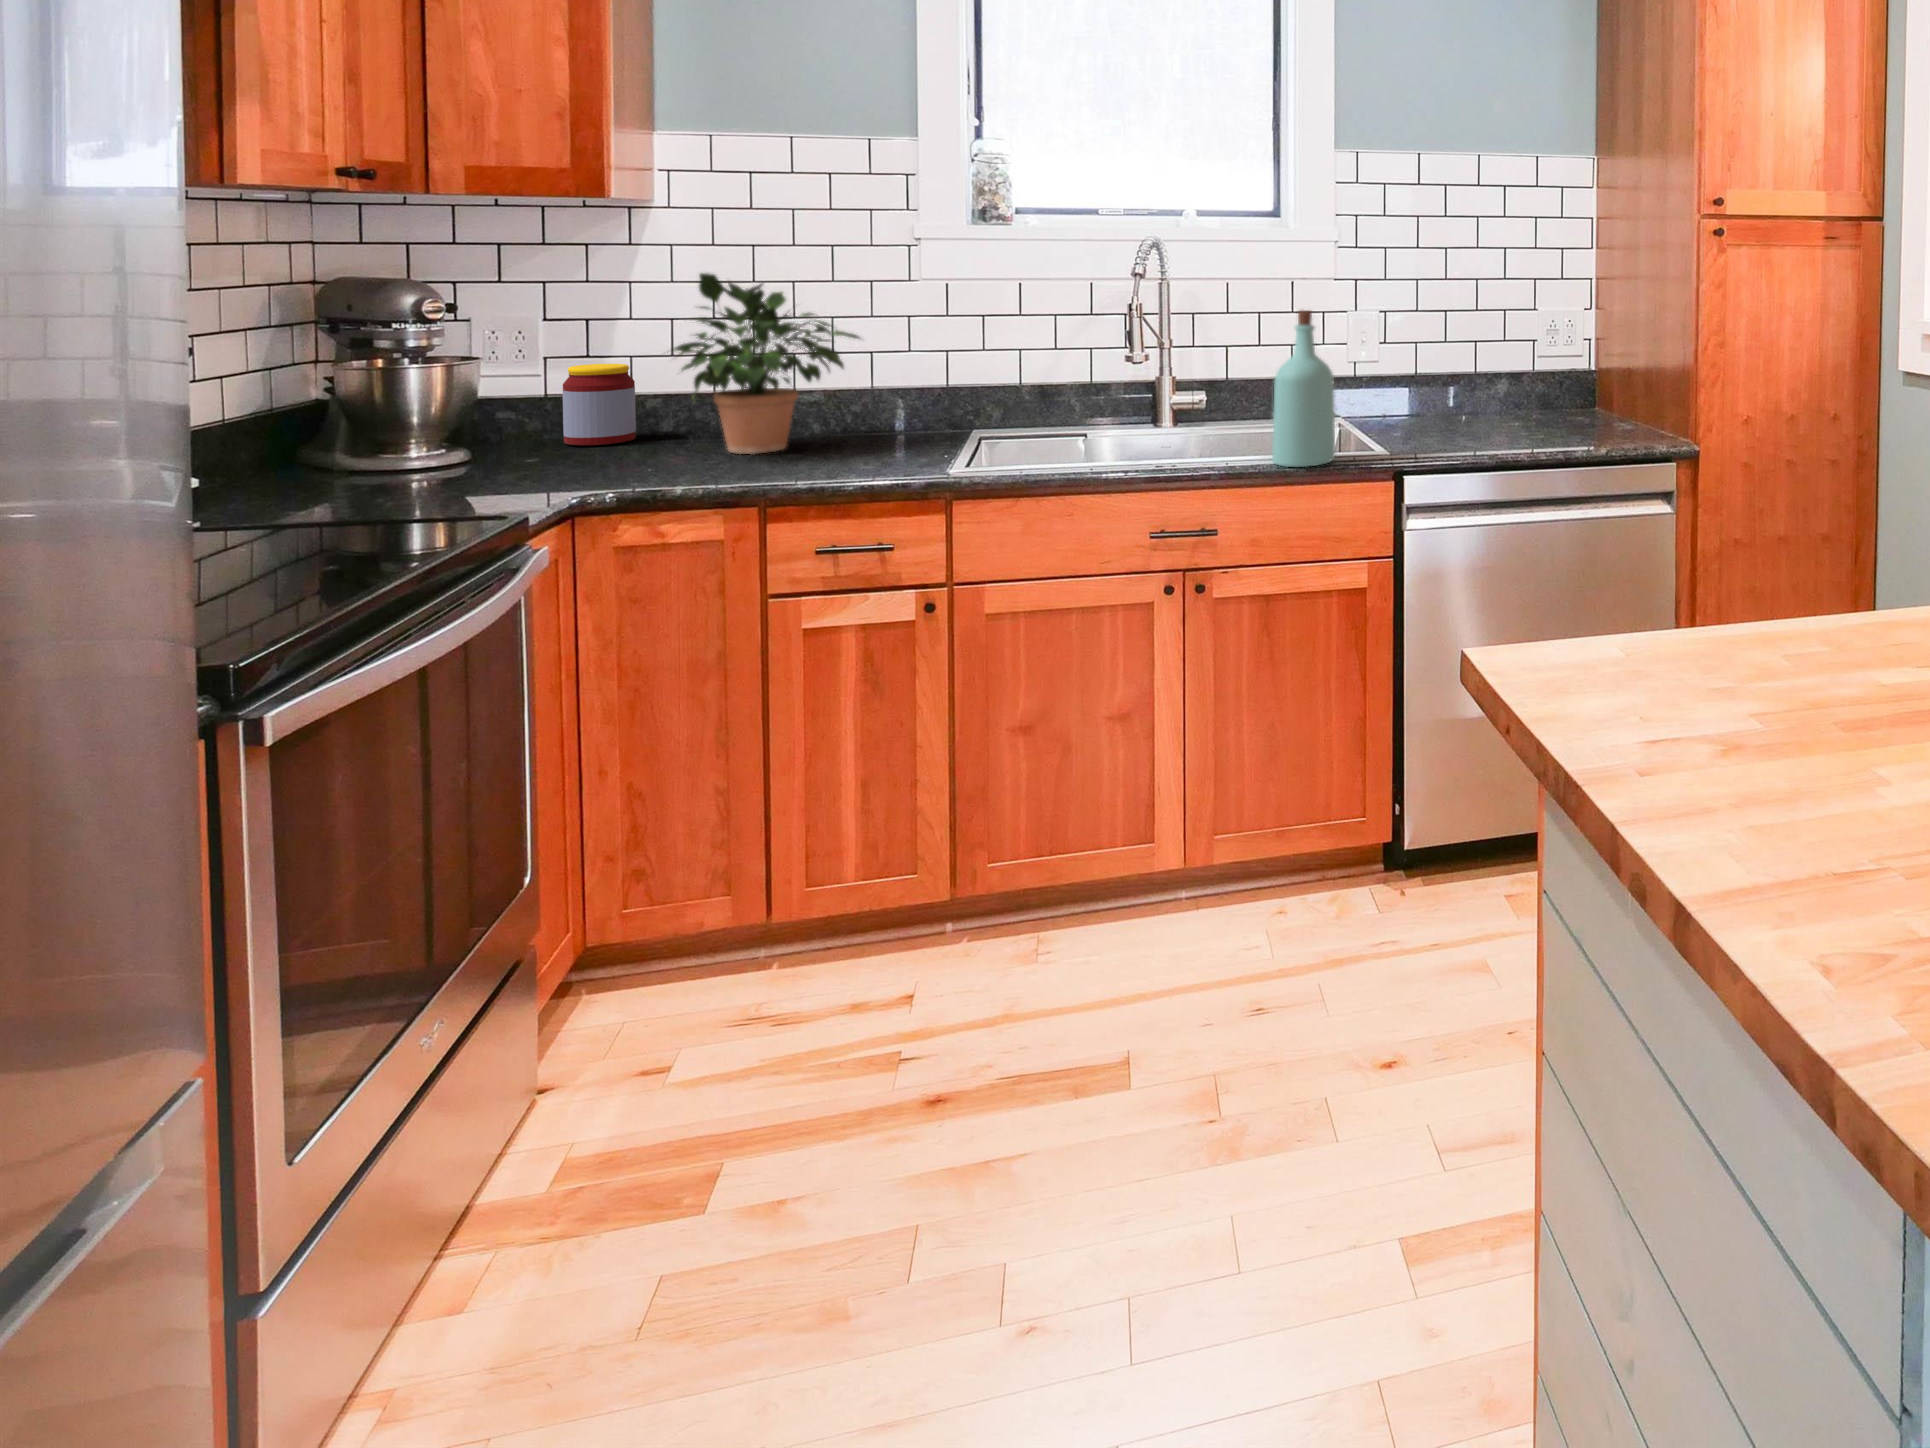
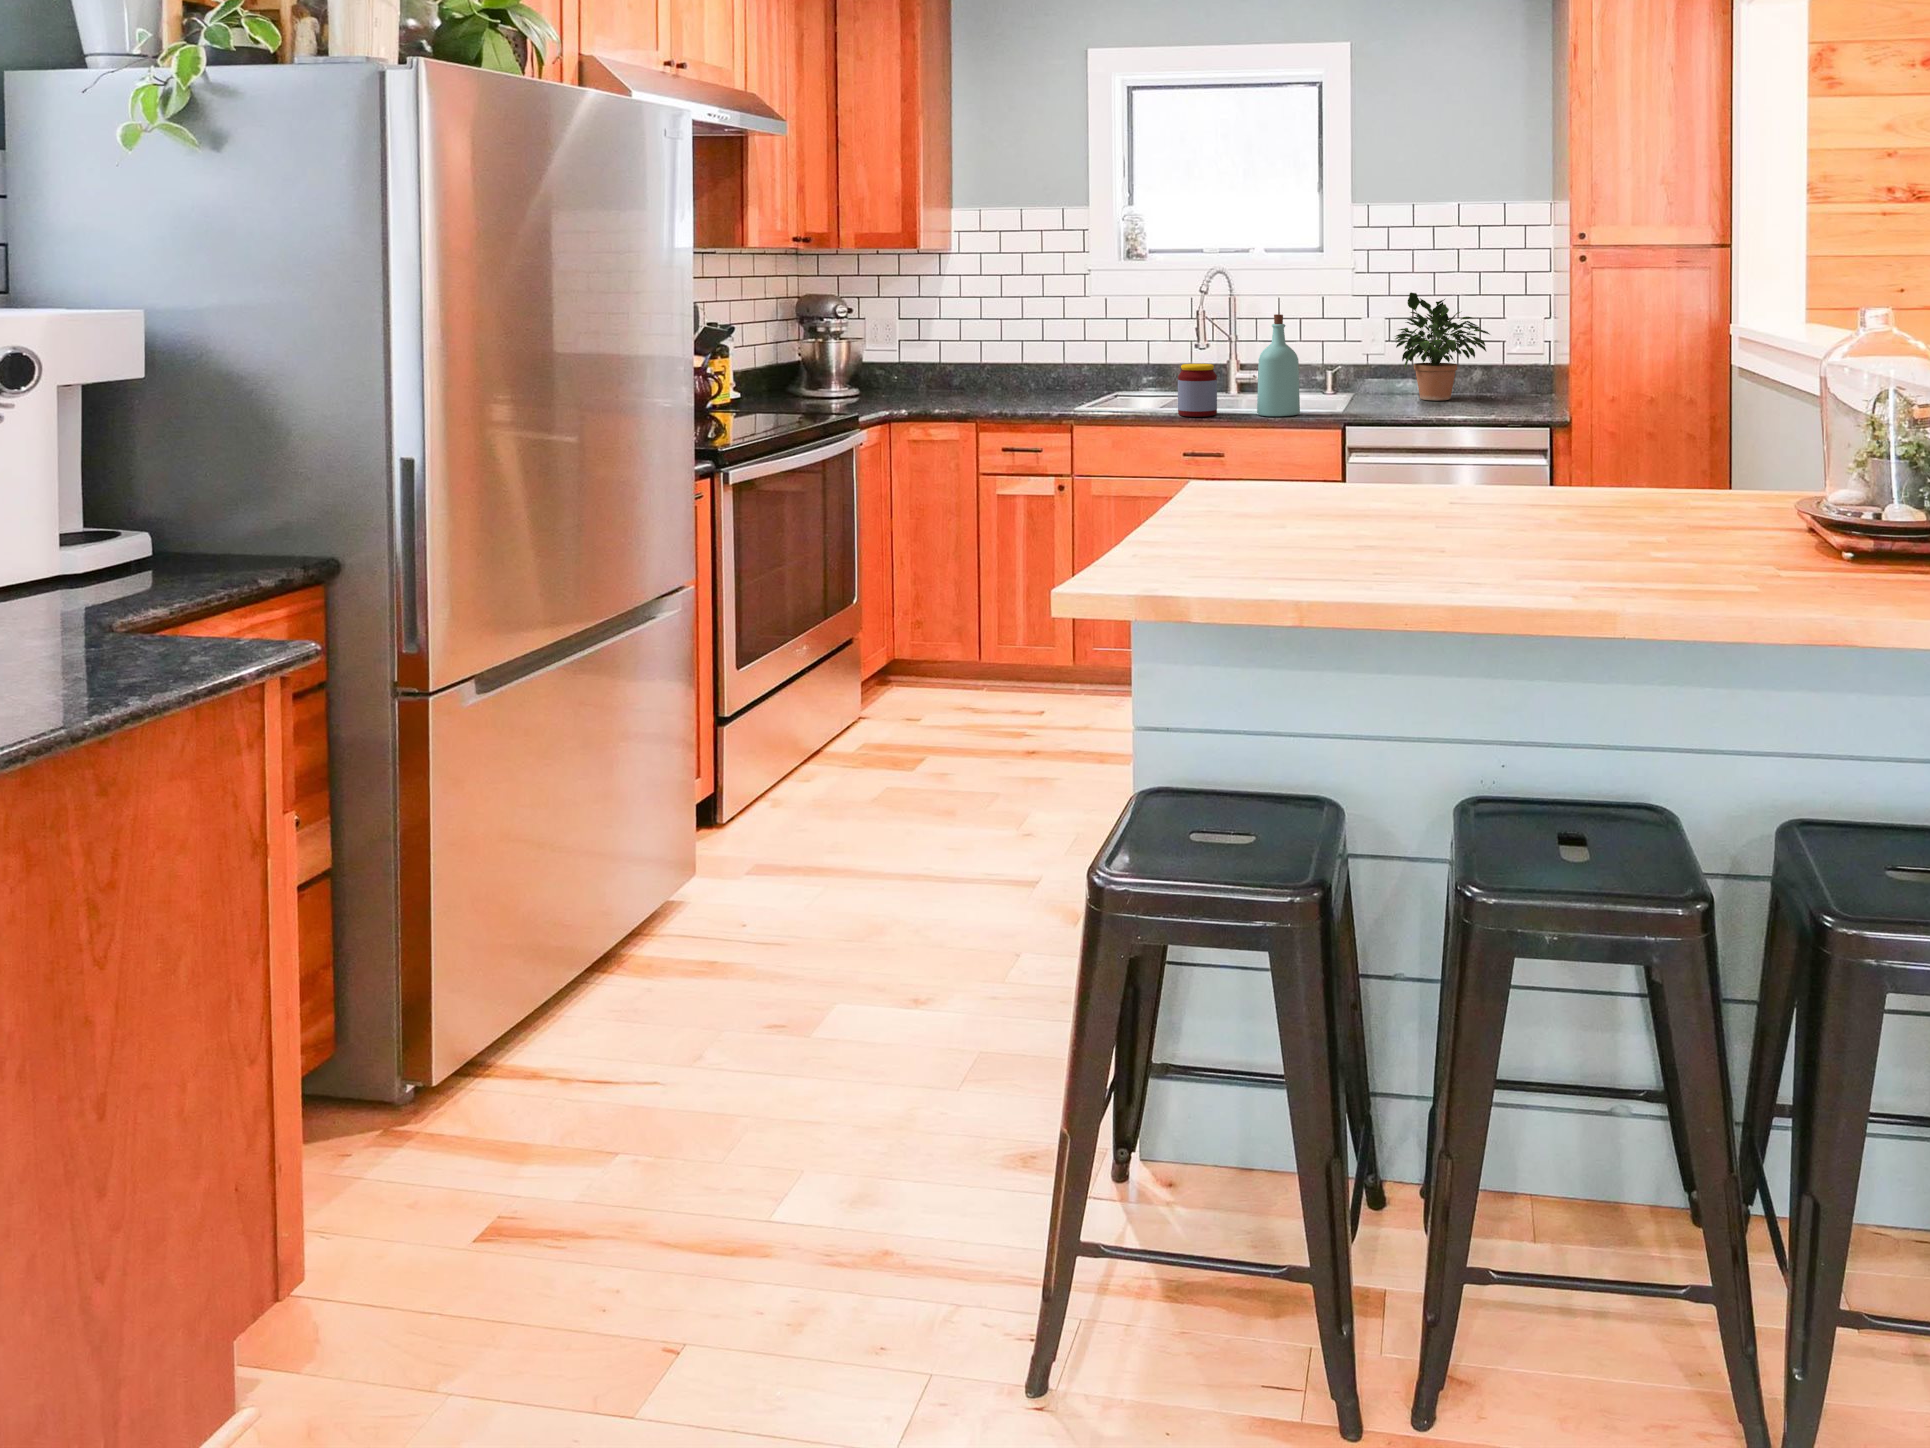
potted plant: present [673,273,860,454] -> present [1395,292,1490,400]
jar: present [563,364,636,445] -> present [1178,364,1217,417]

